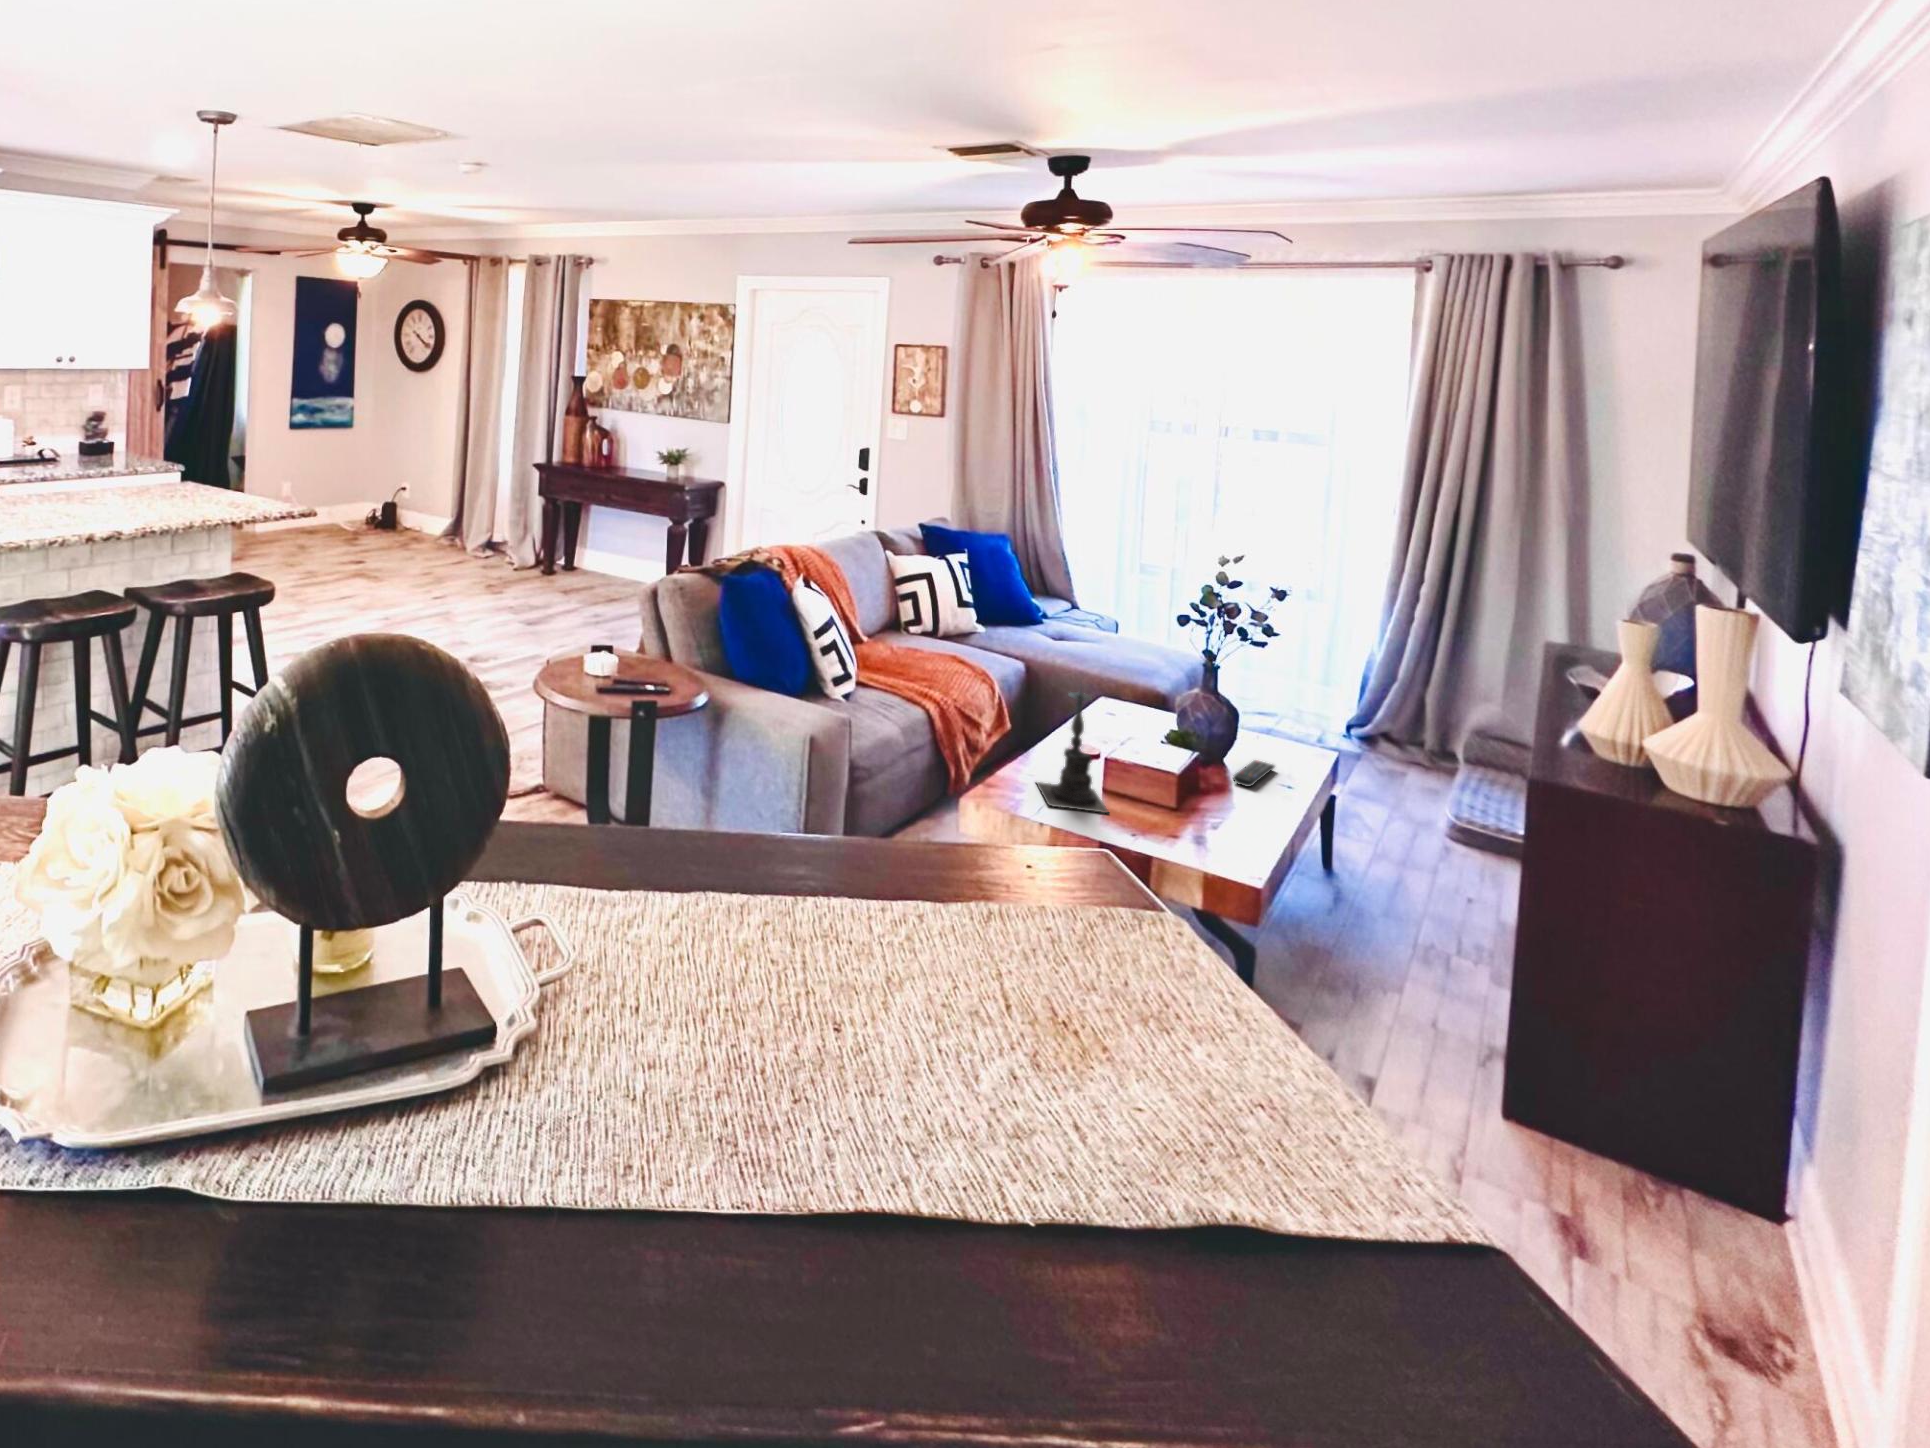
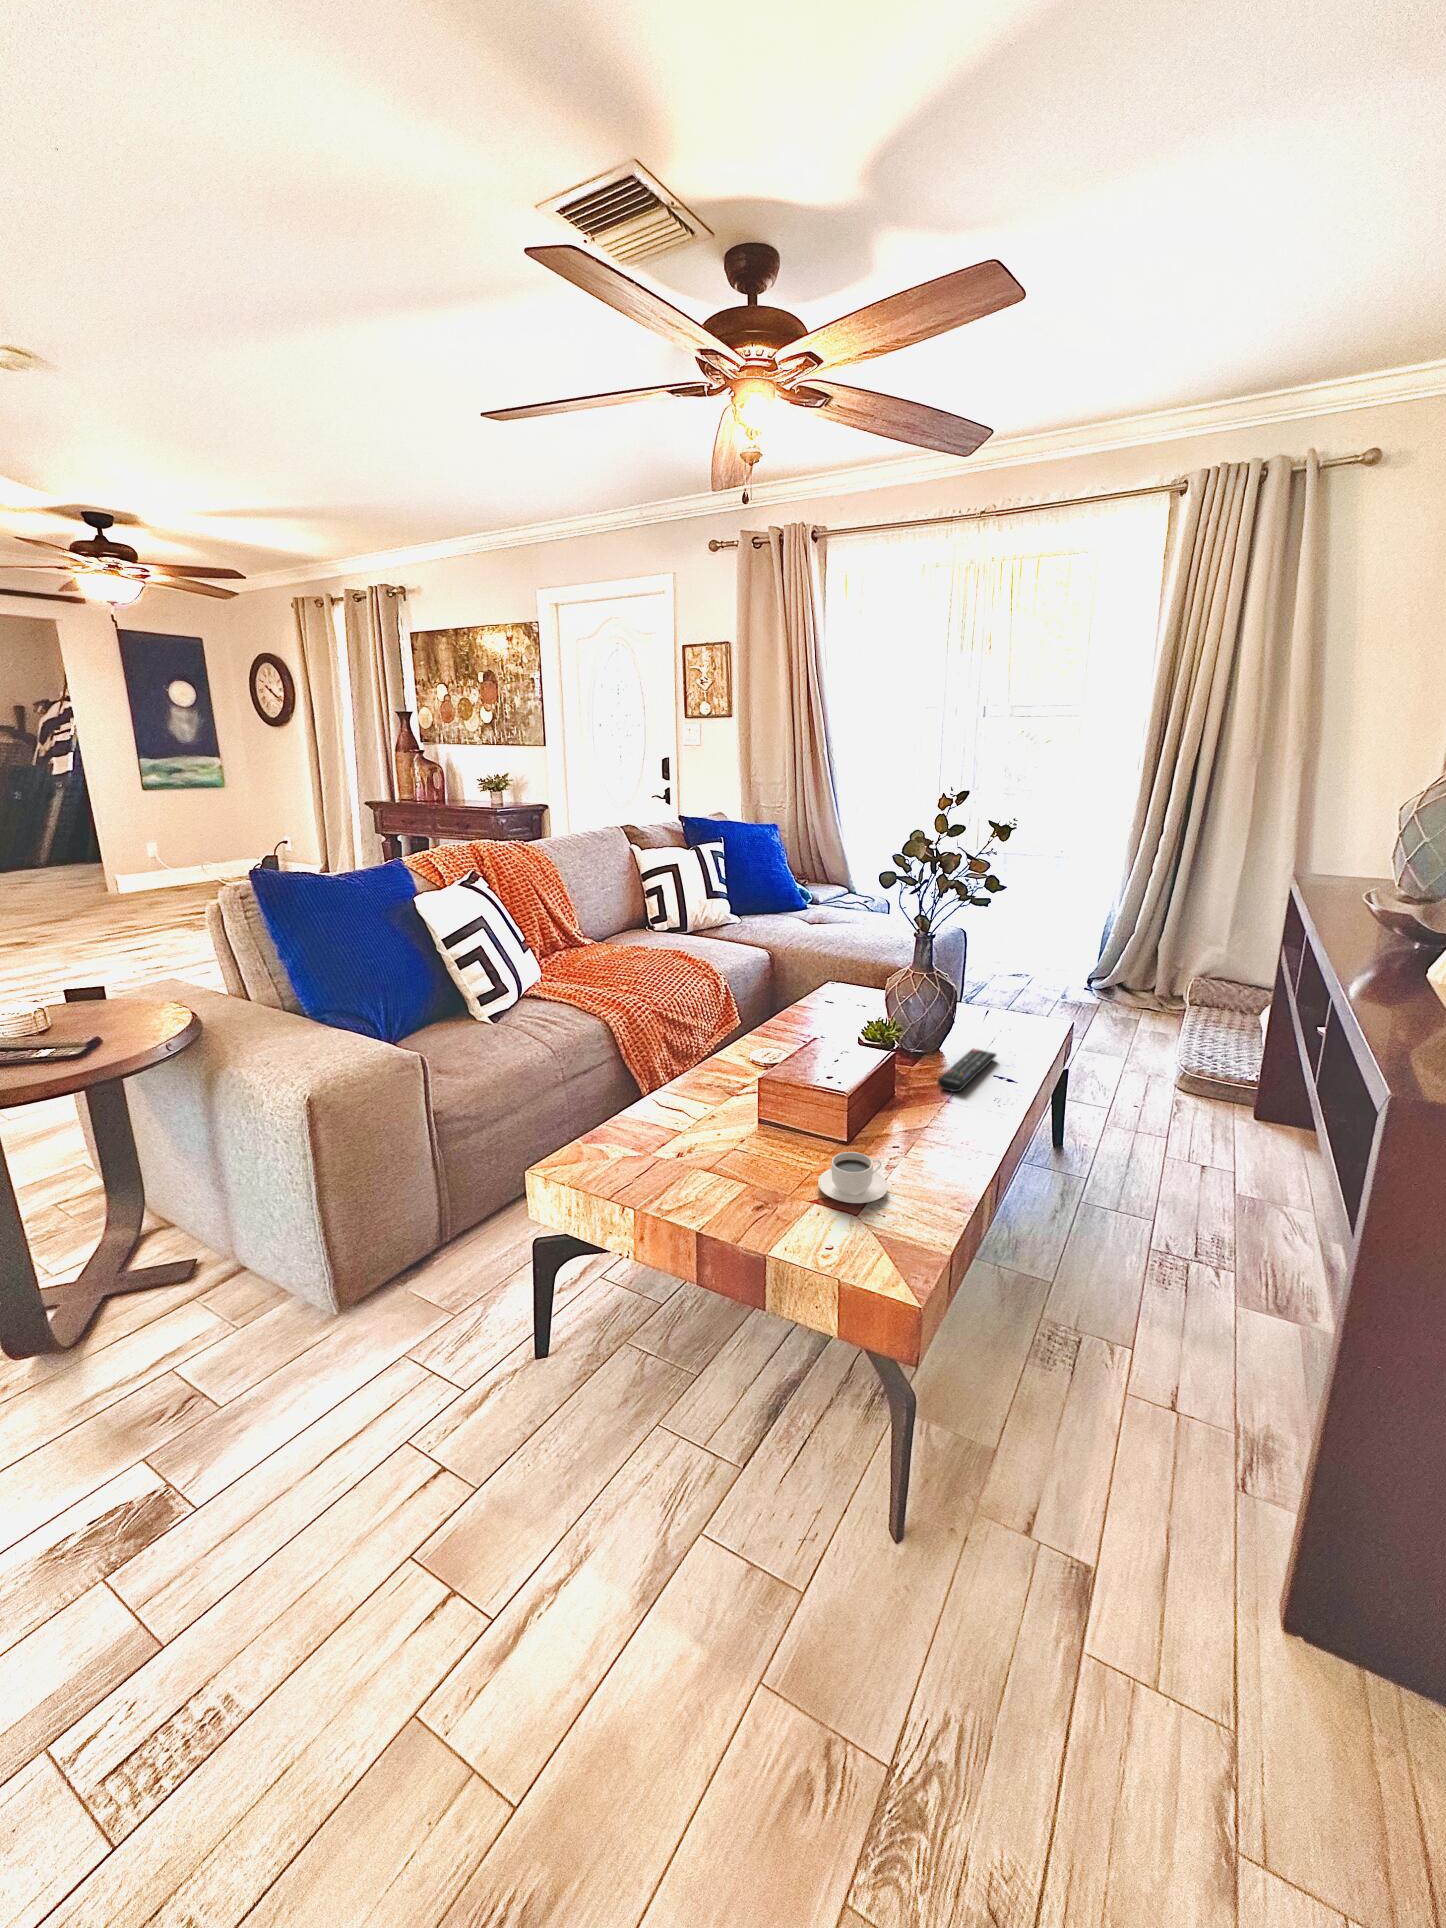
candle holder: present [1037,691,1108,813] -> none [645,973,738,1177]
coffee cup: none [1168,806,1217,836] -> present [818,1152,888,1203]

